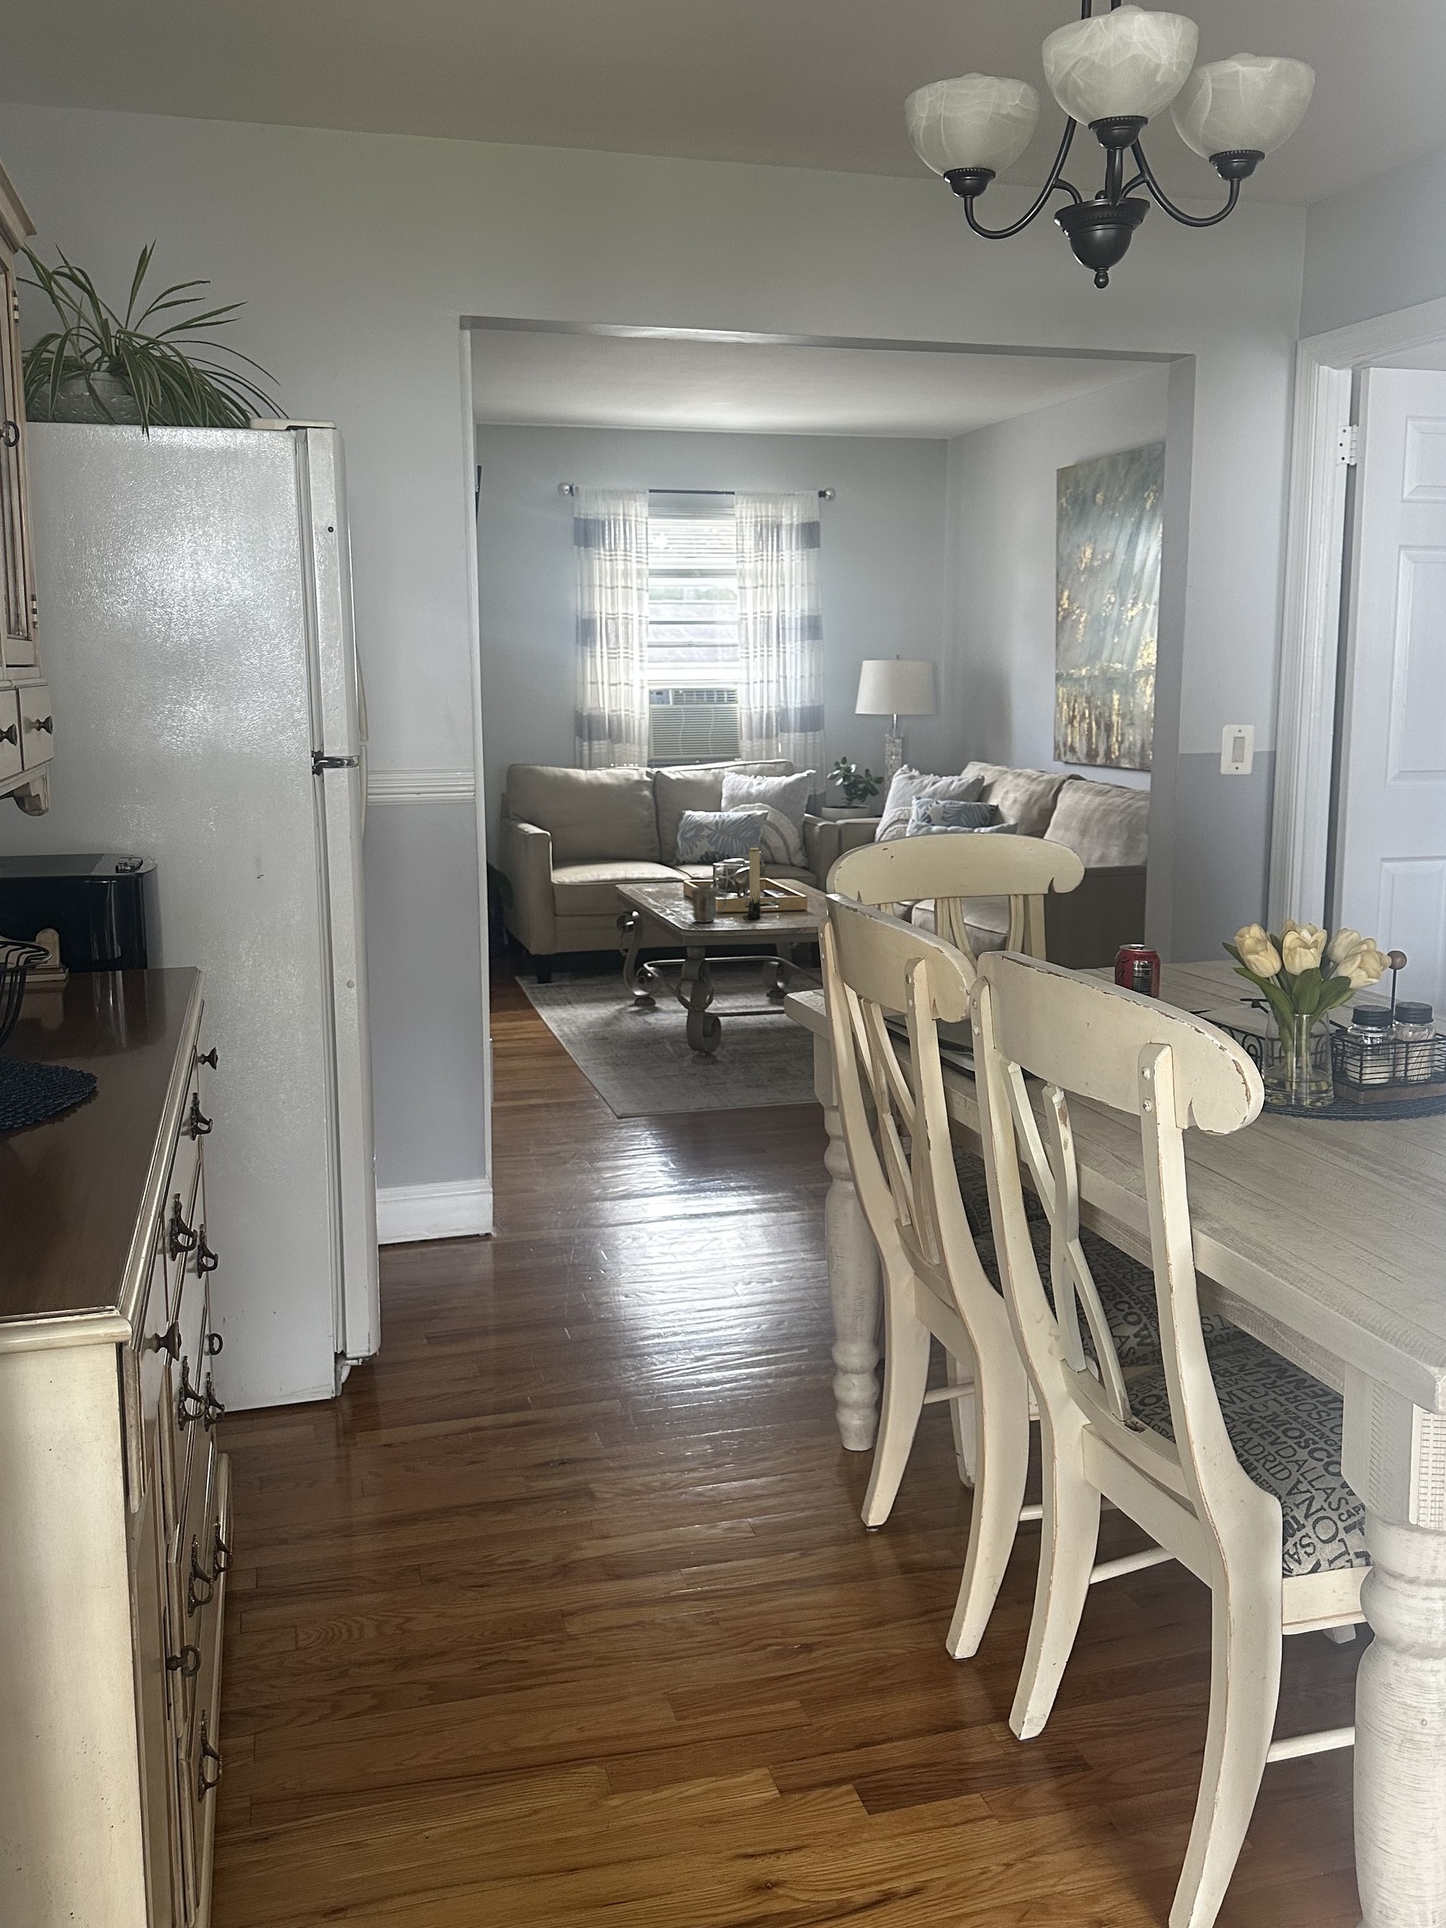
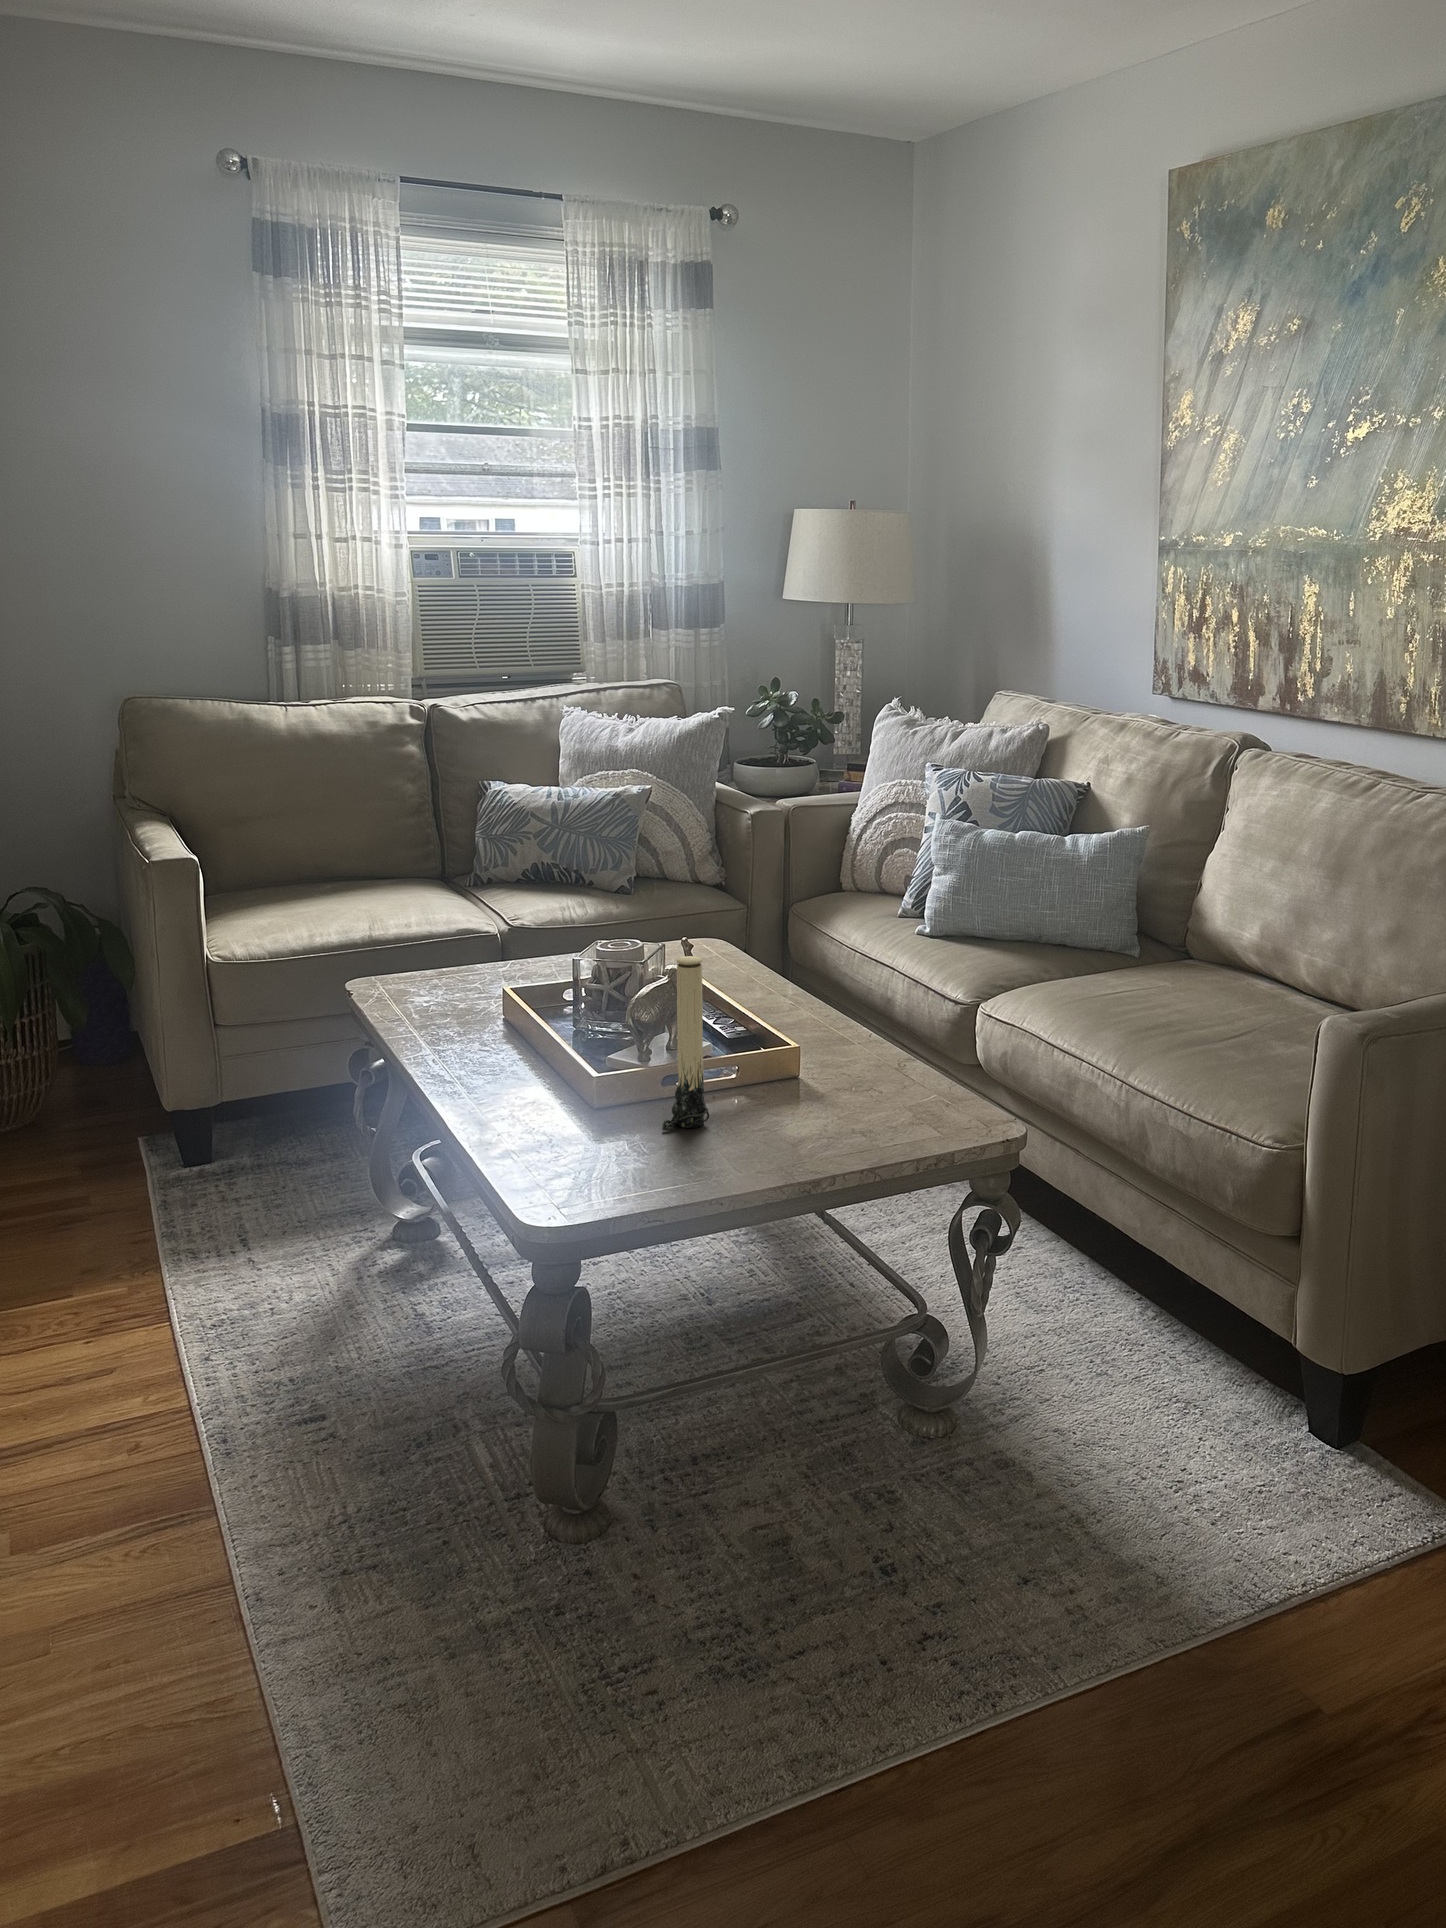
mug: present [691,886,727,923] -> none [534,1055,624,1155]

